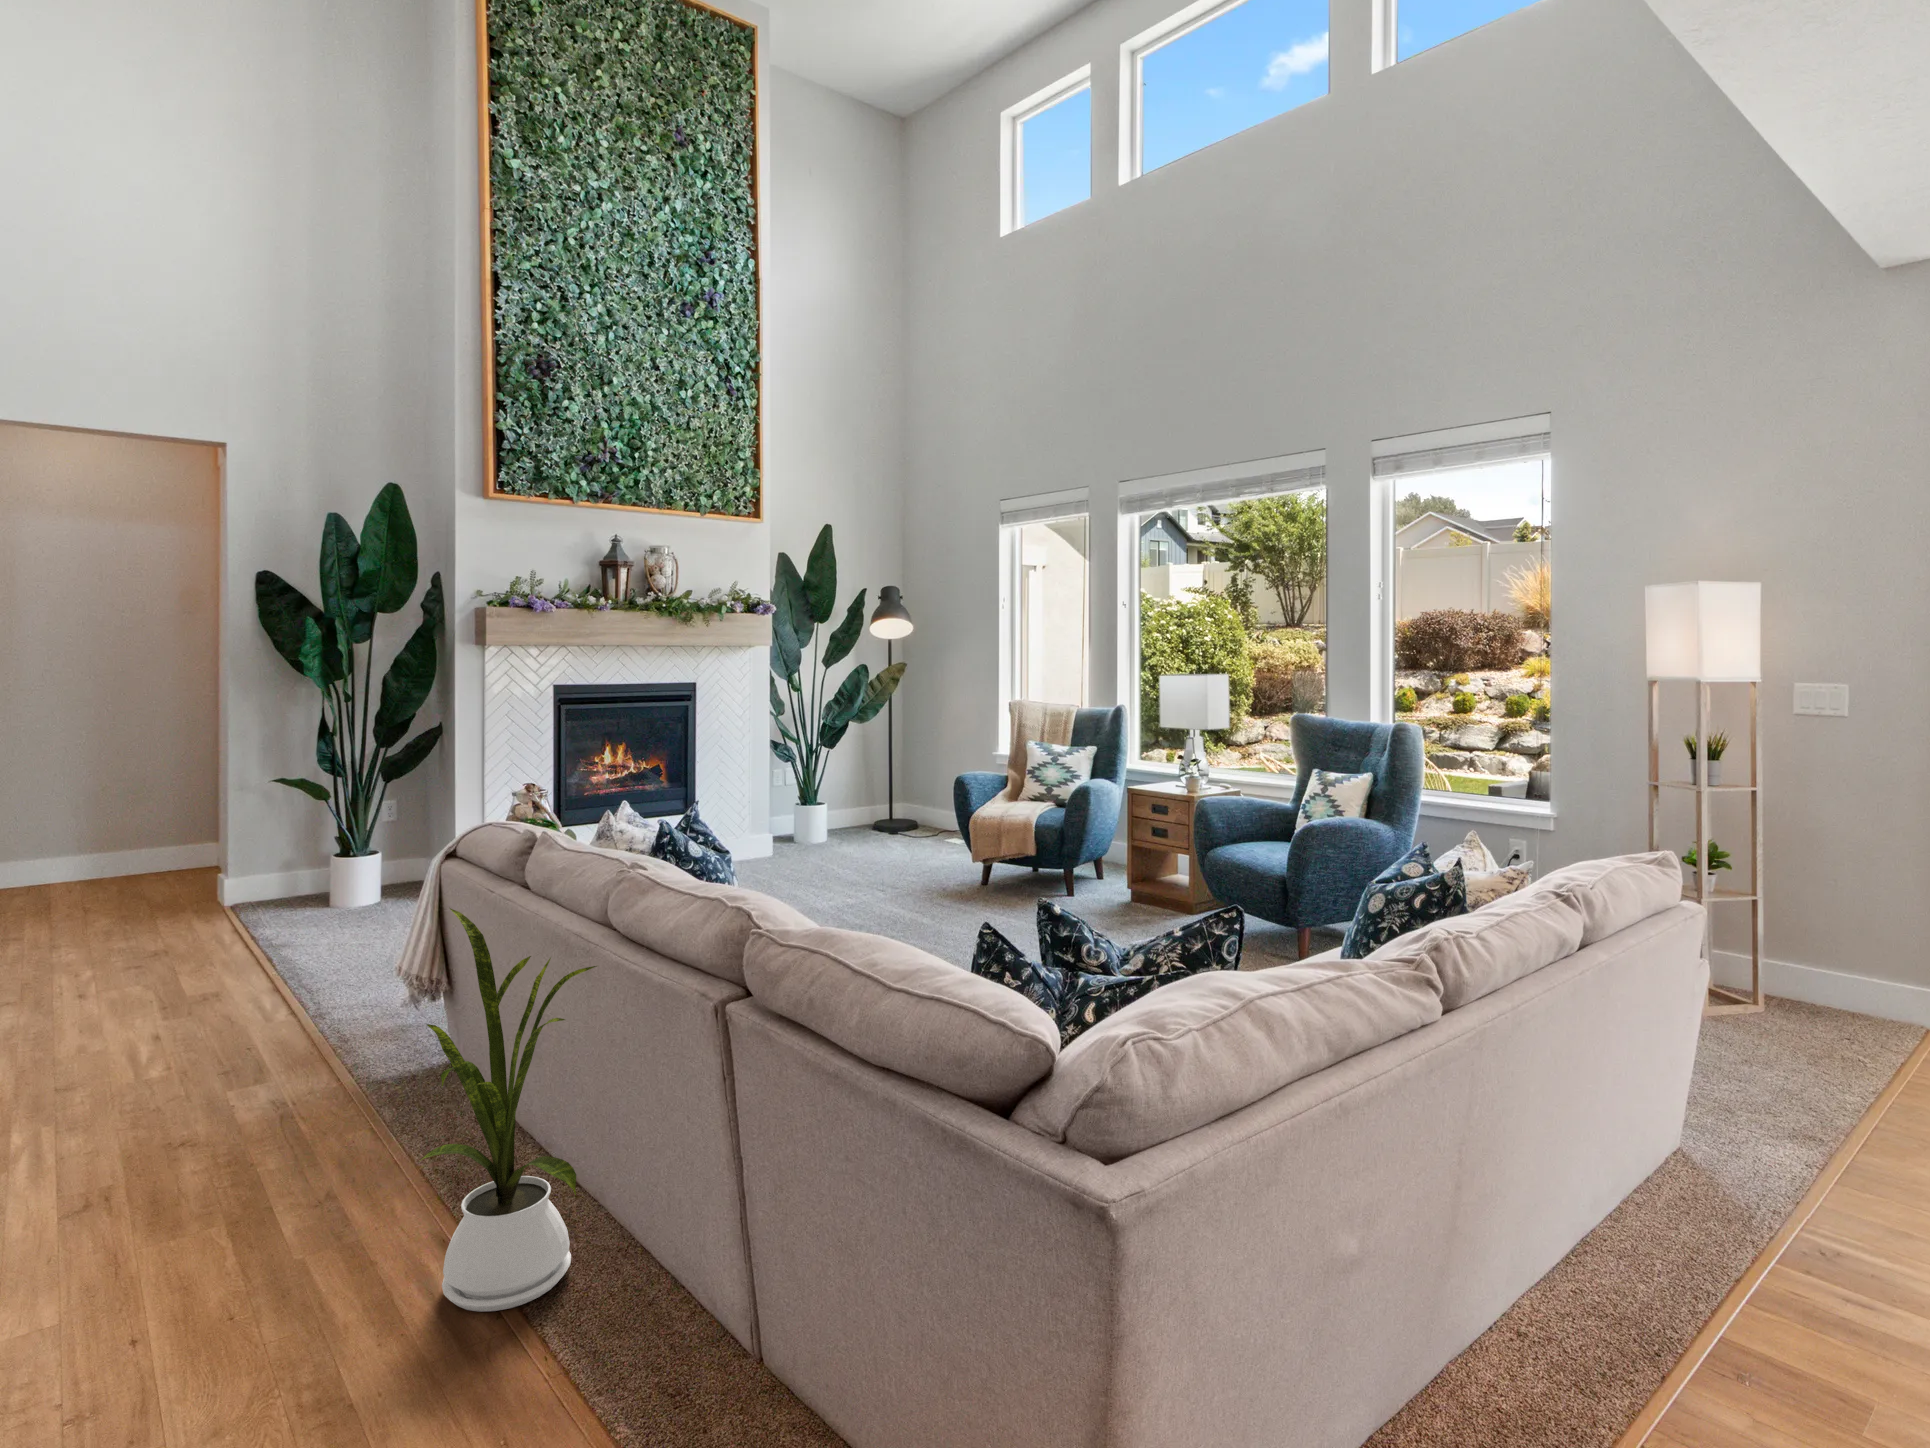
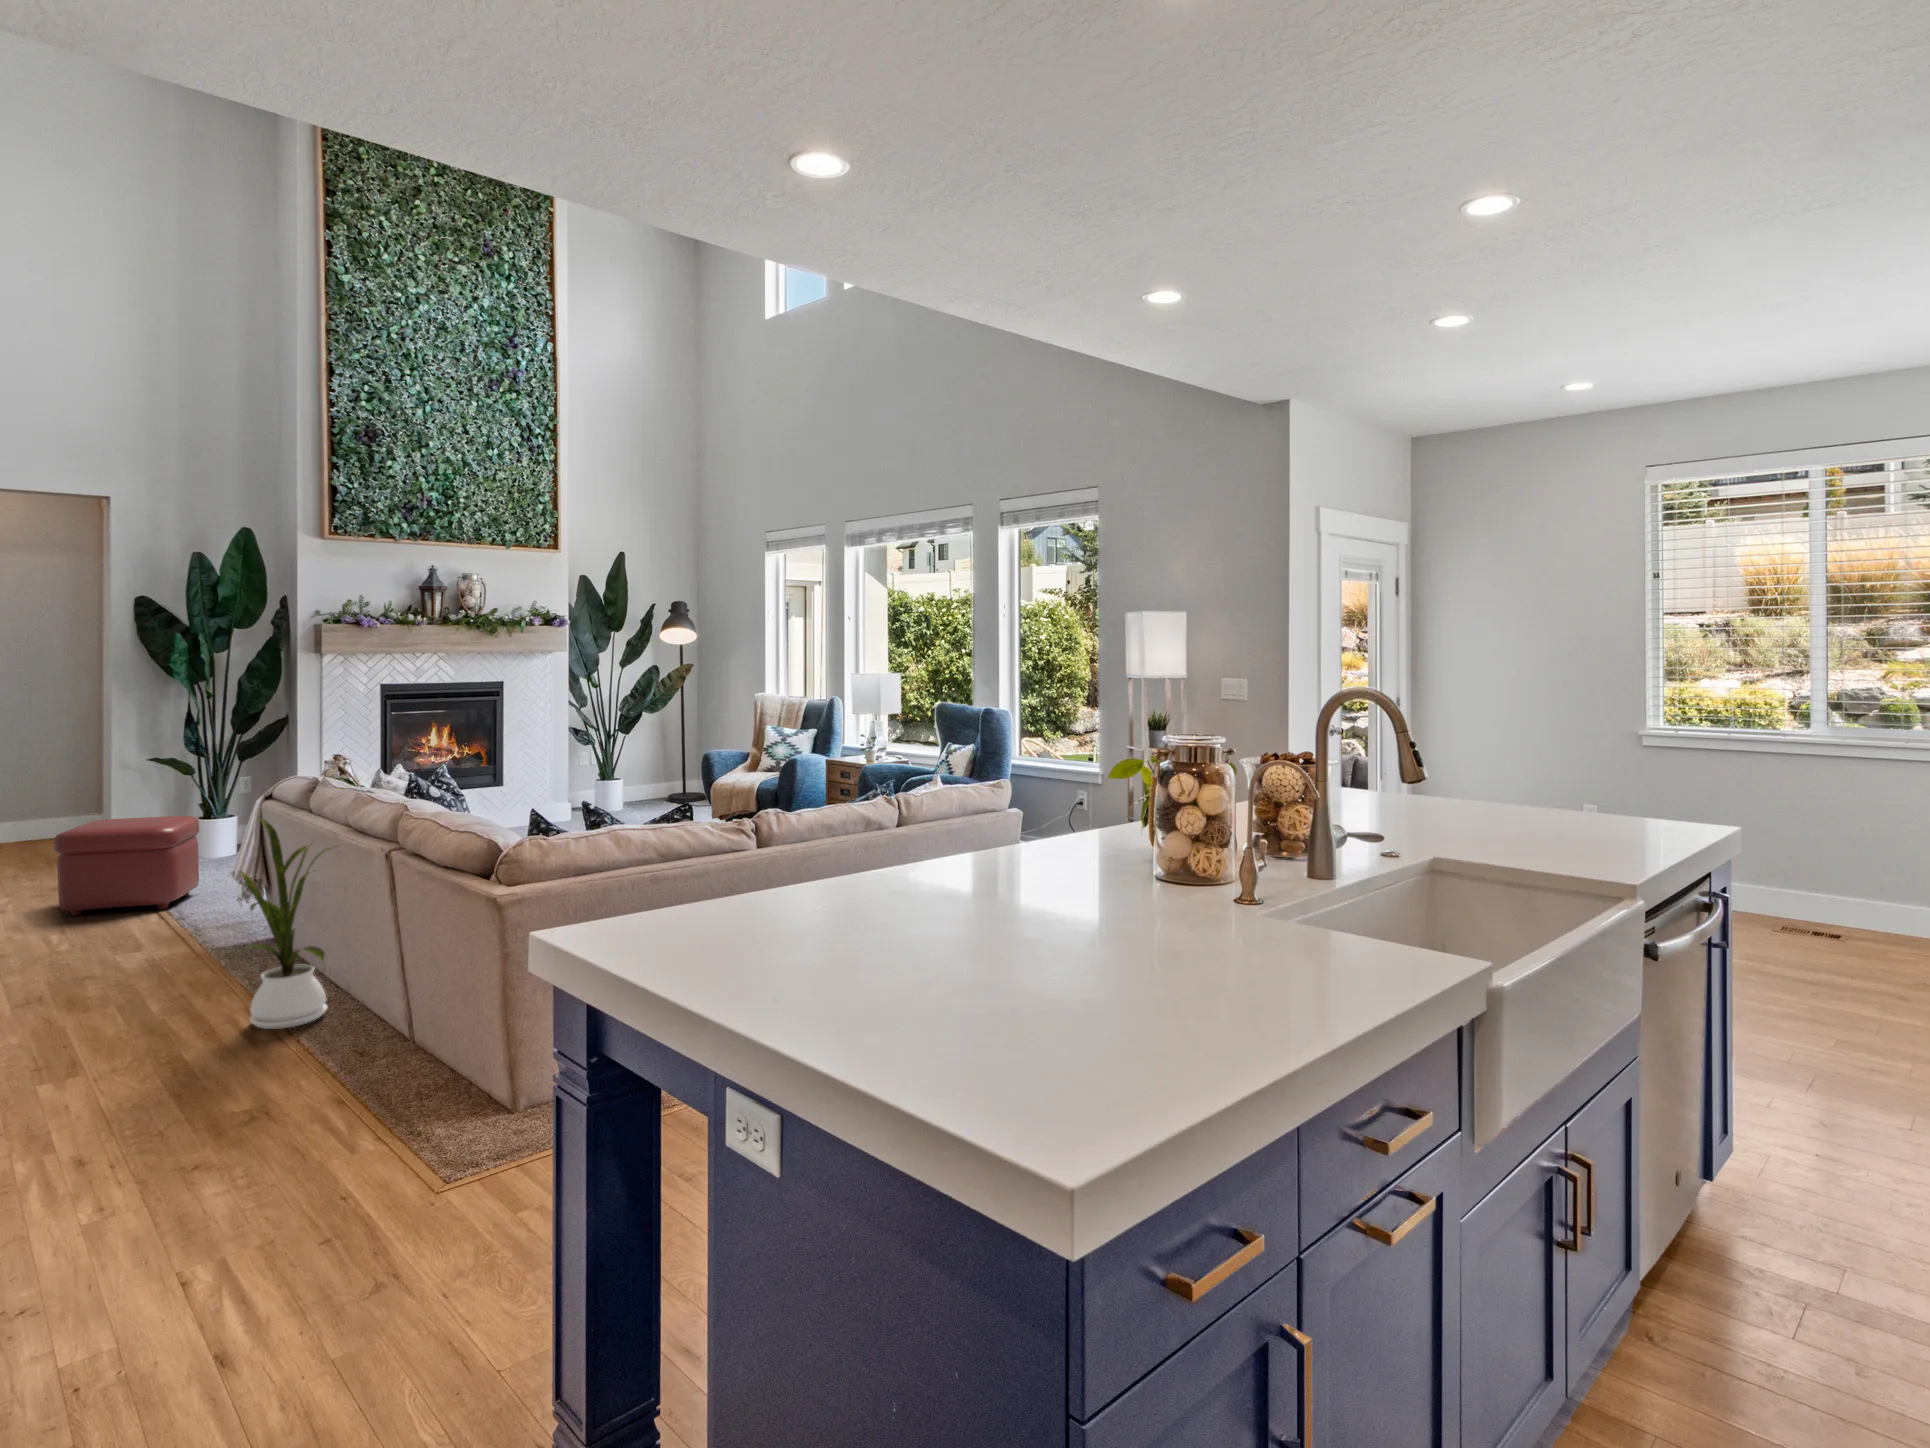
ottoman: none [146,864,338,1009] -> present [54,816,199,916]

